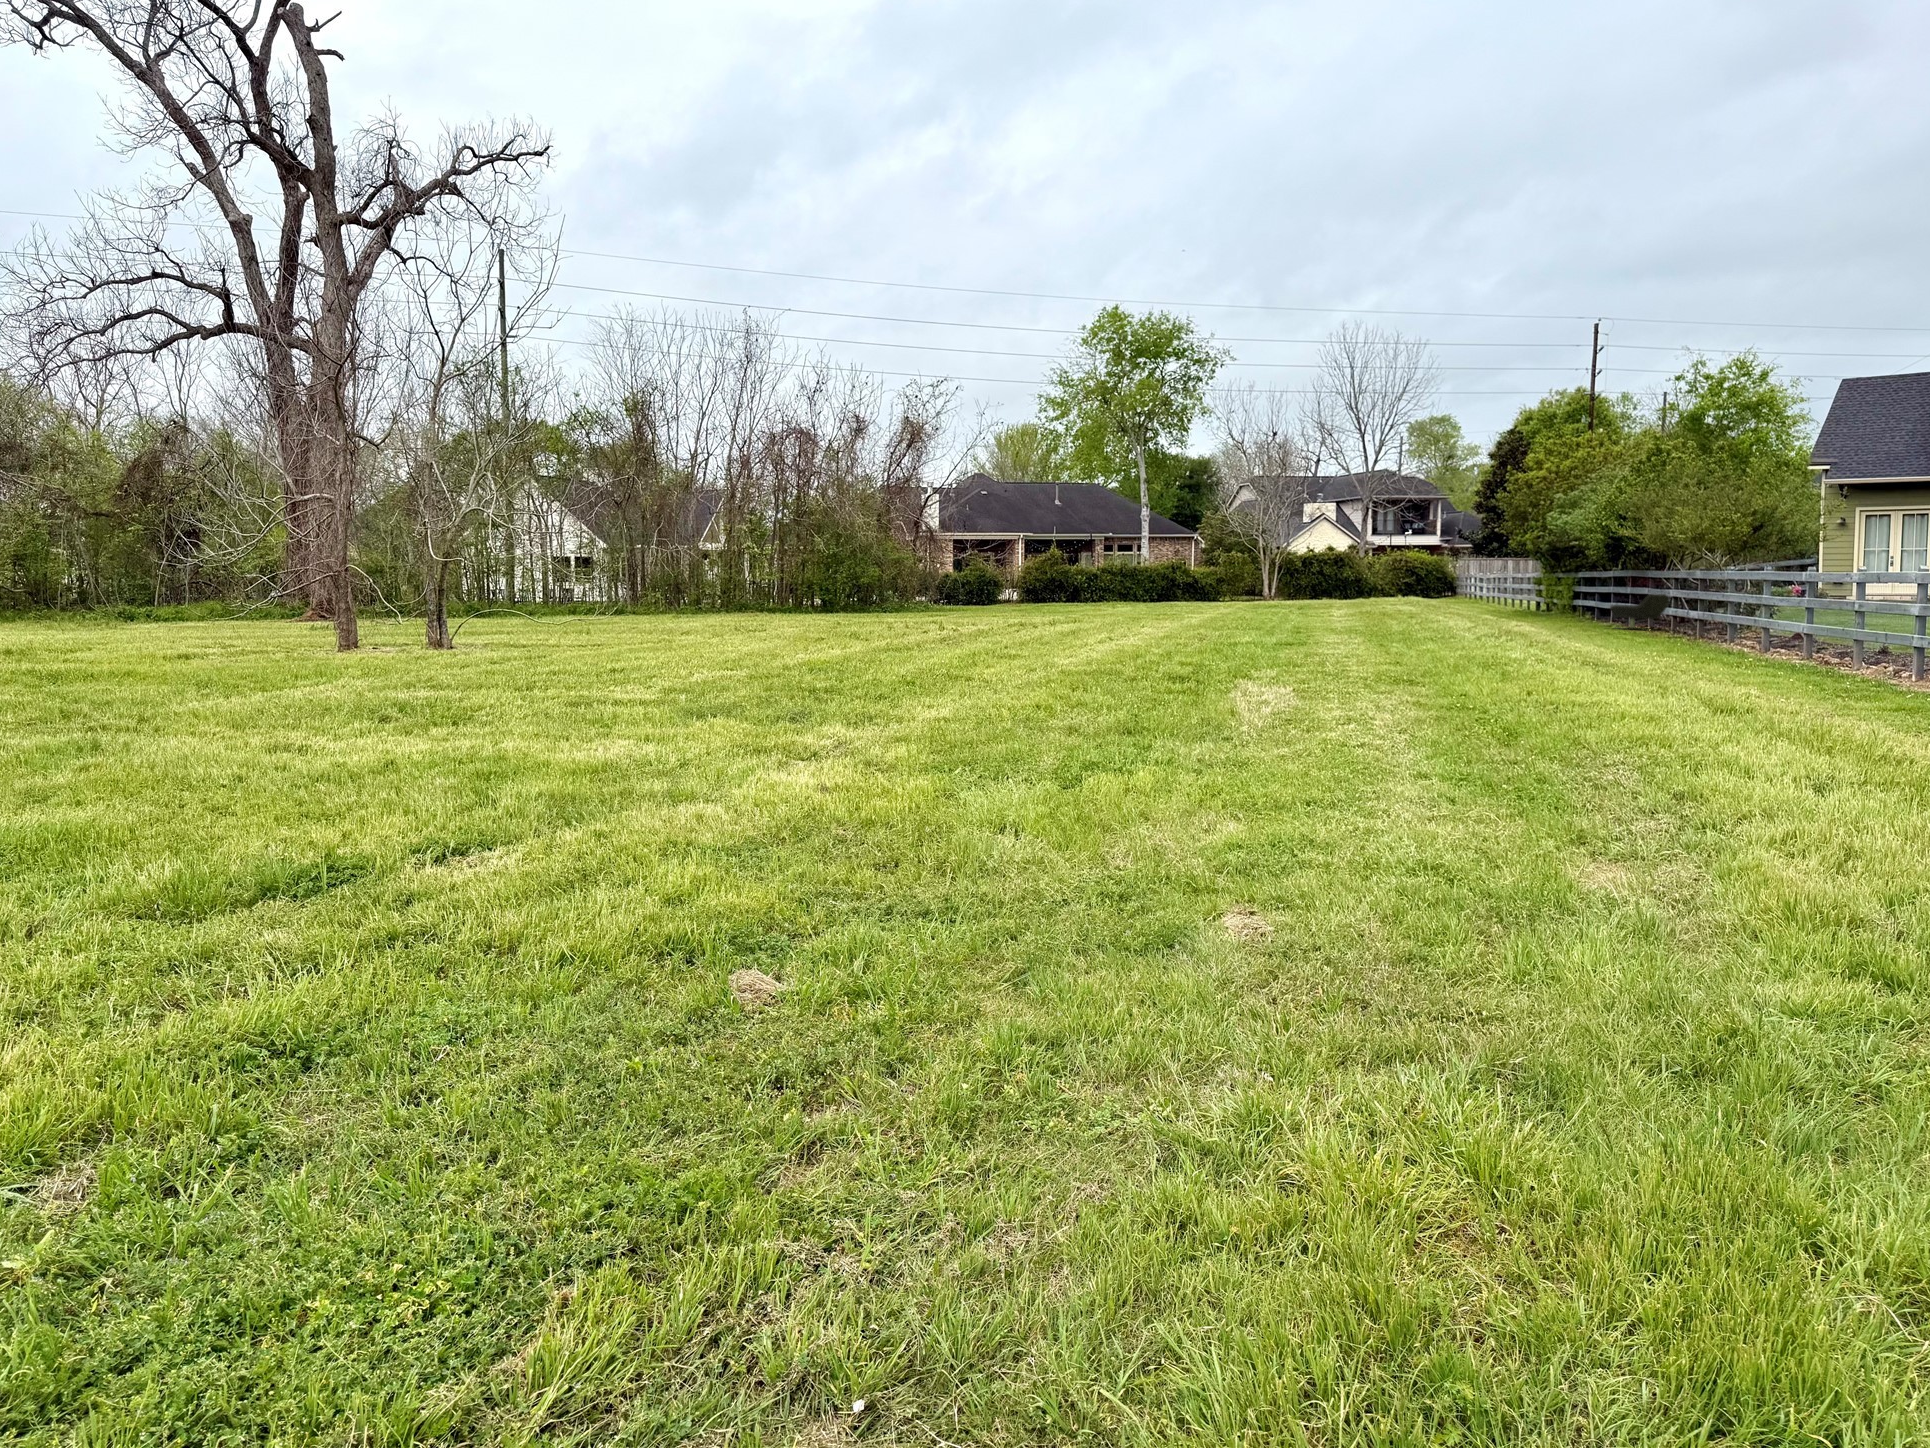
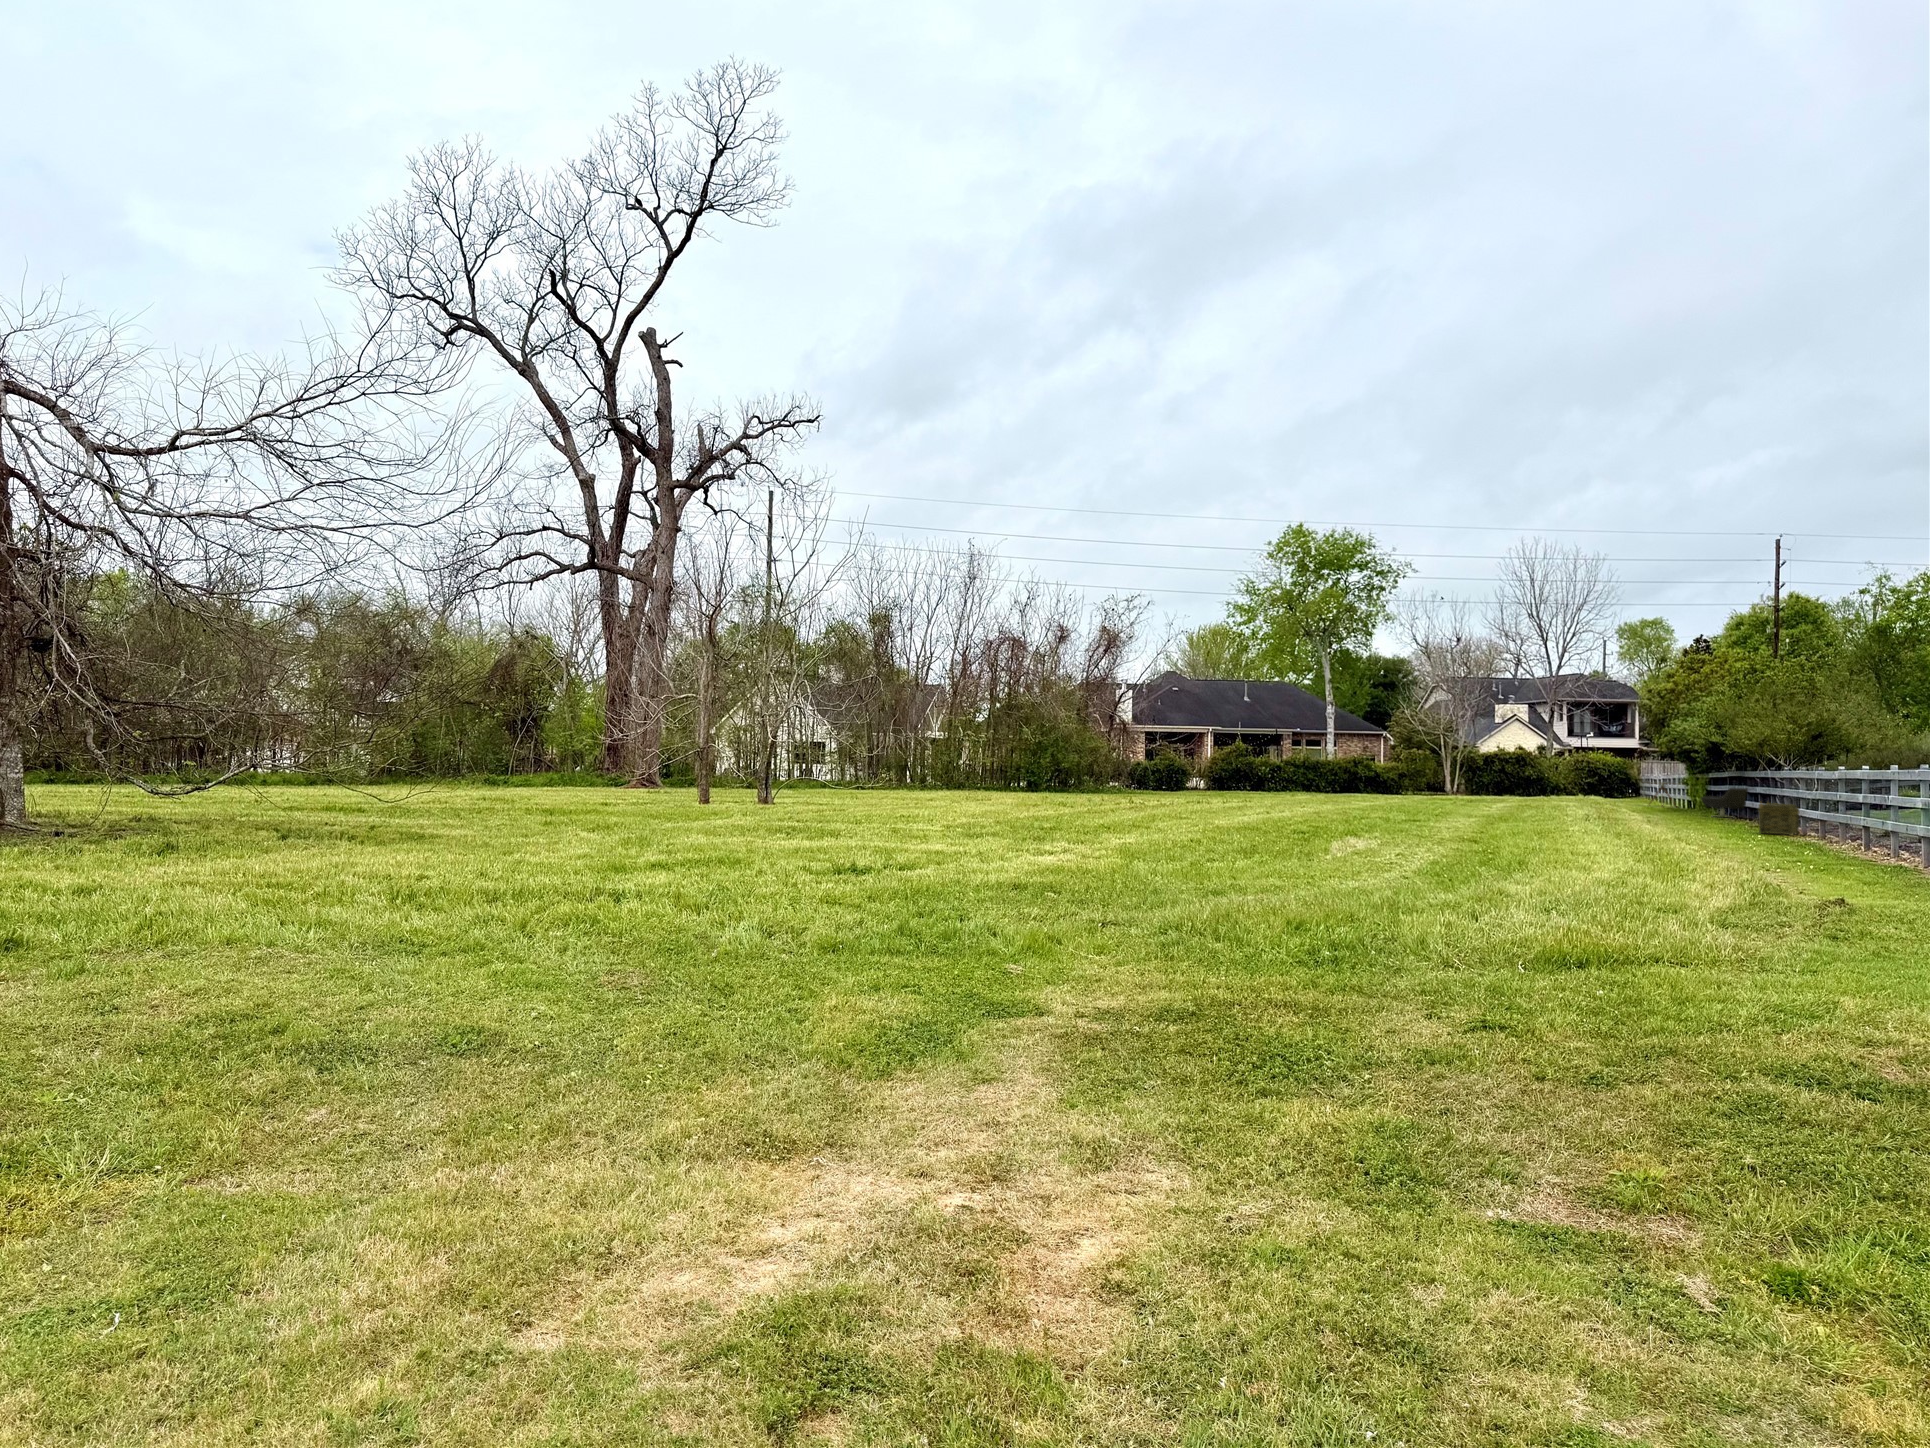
round table: none [1498,584,1543,612] -> present [1652,782,1673,806]
basket: none [1797,621,1857,671] -> present [1759,802,1799,835]

